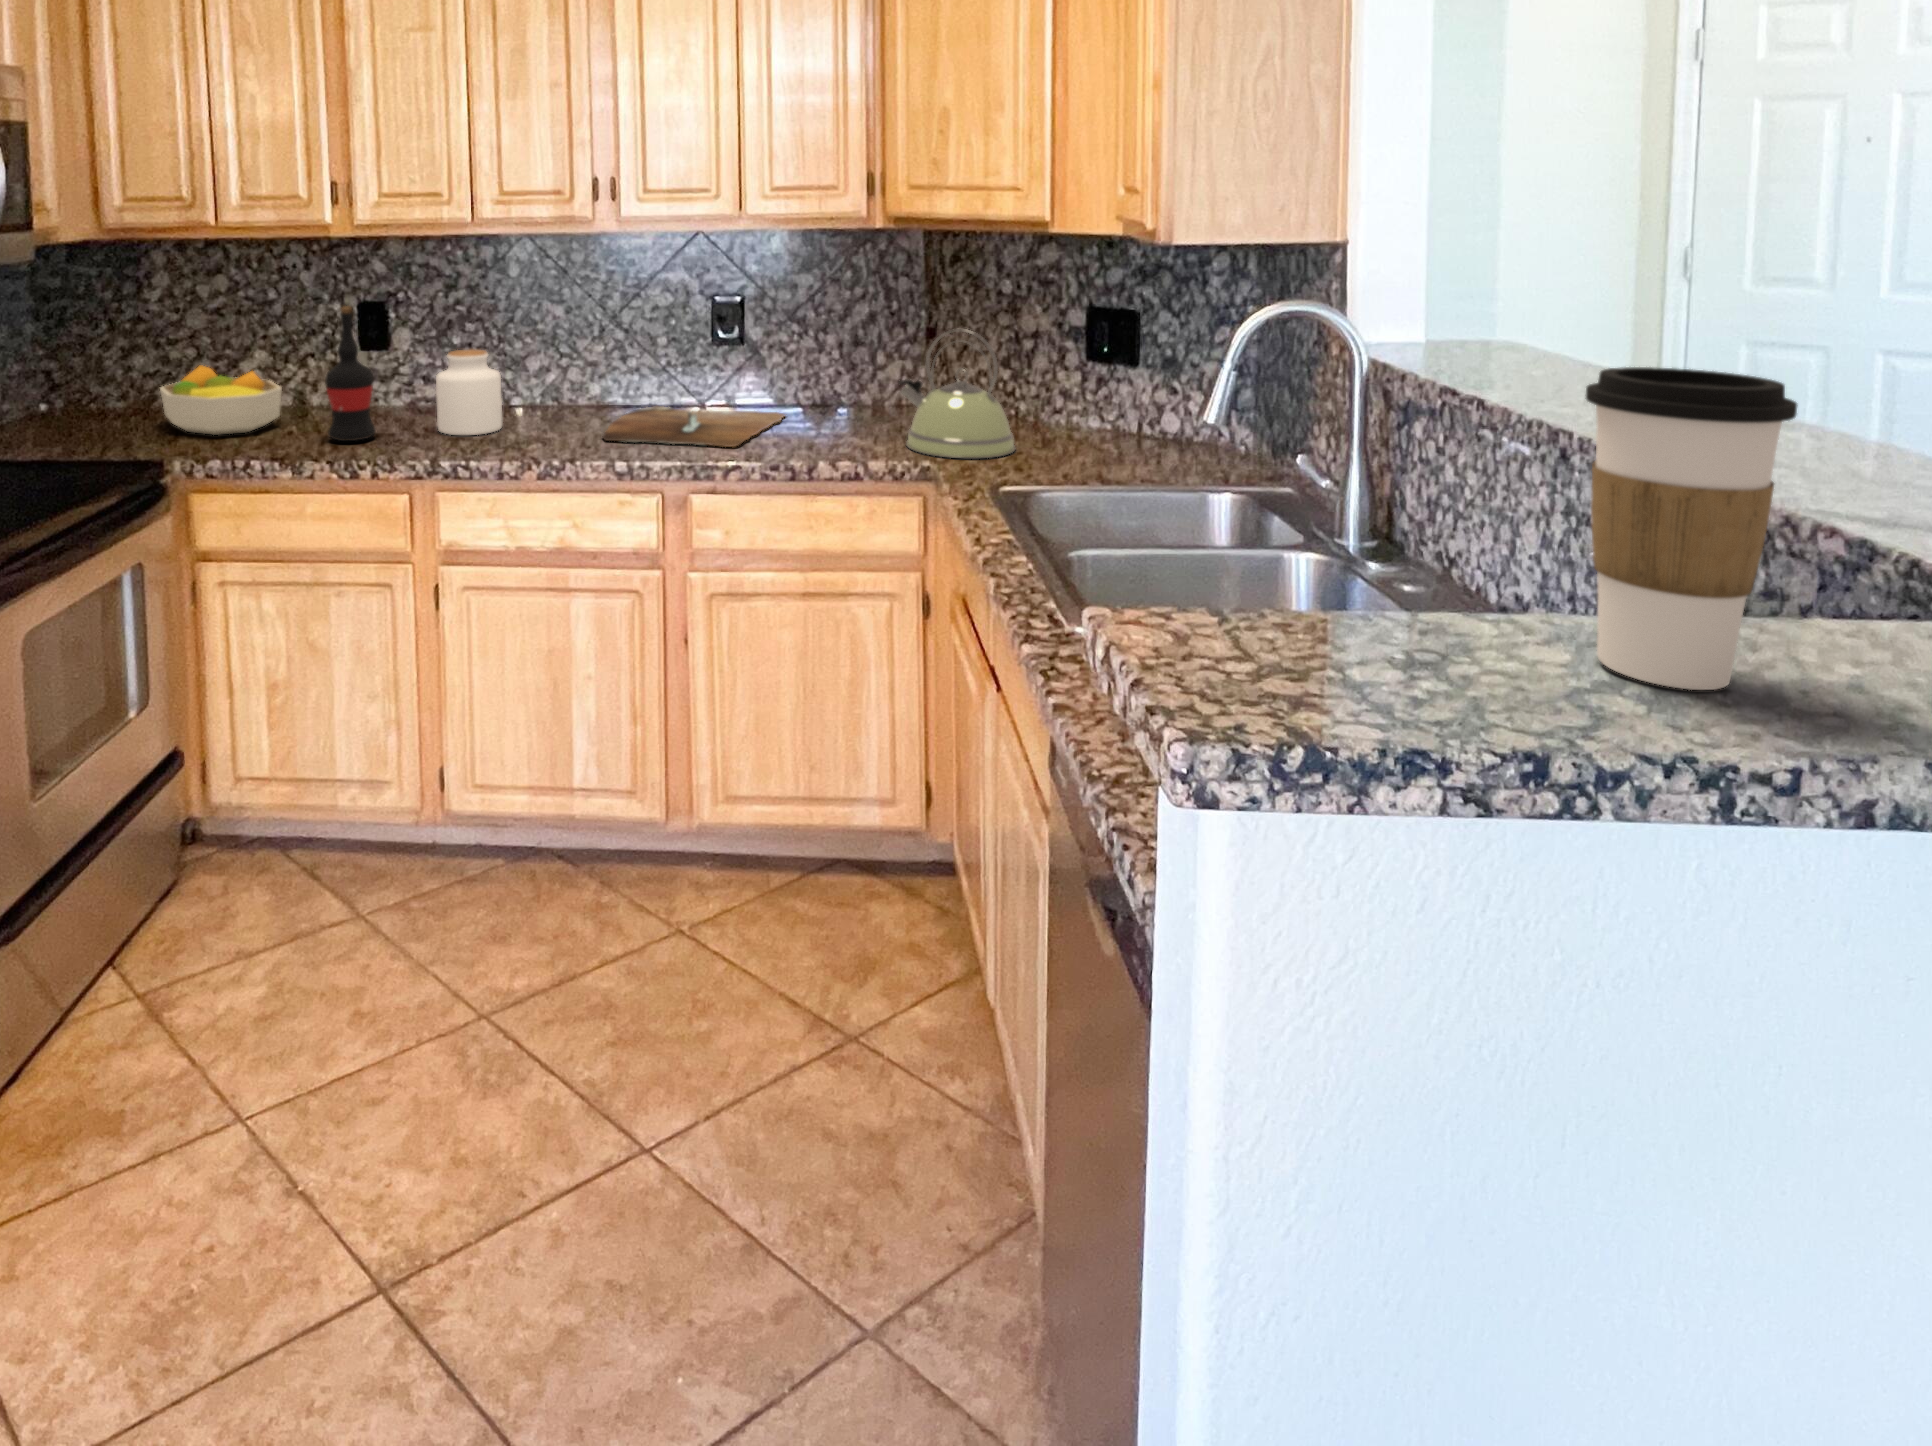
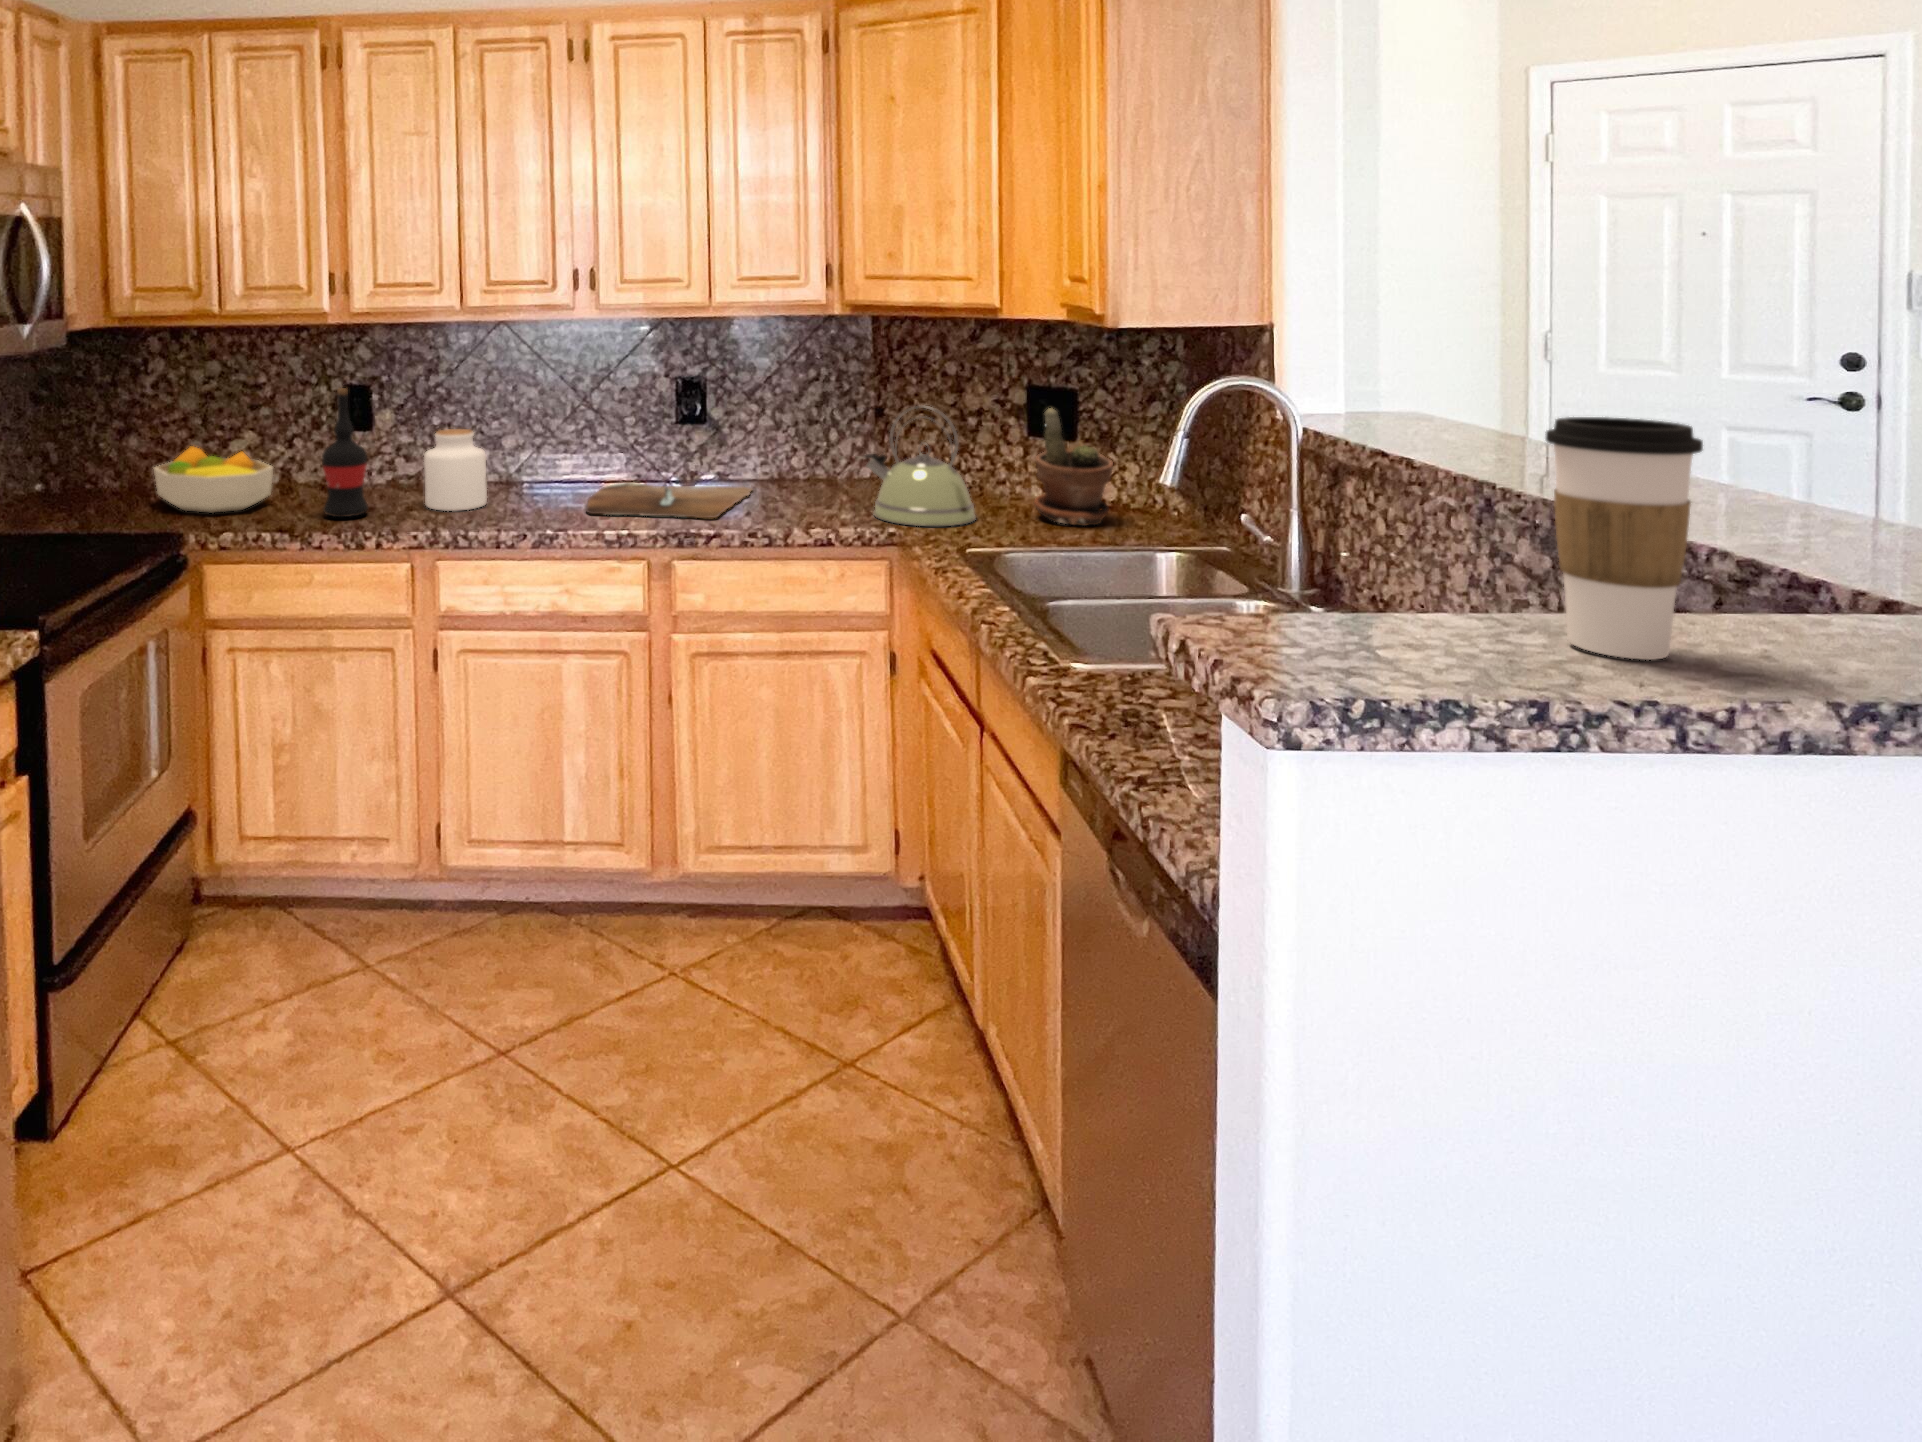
potted plant: none [1079,332,1165,459] -> present [1034,408,1113,526]

